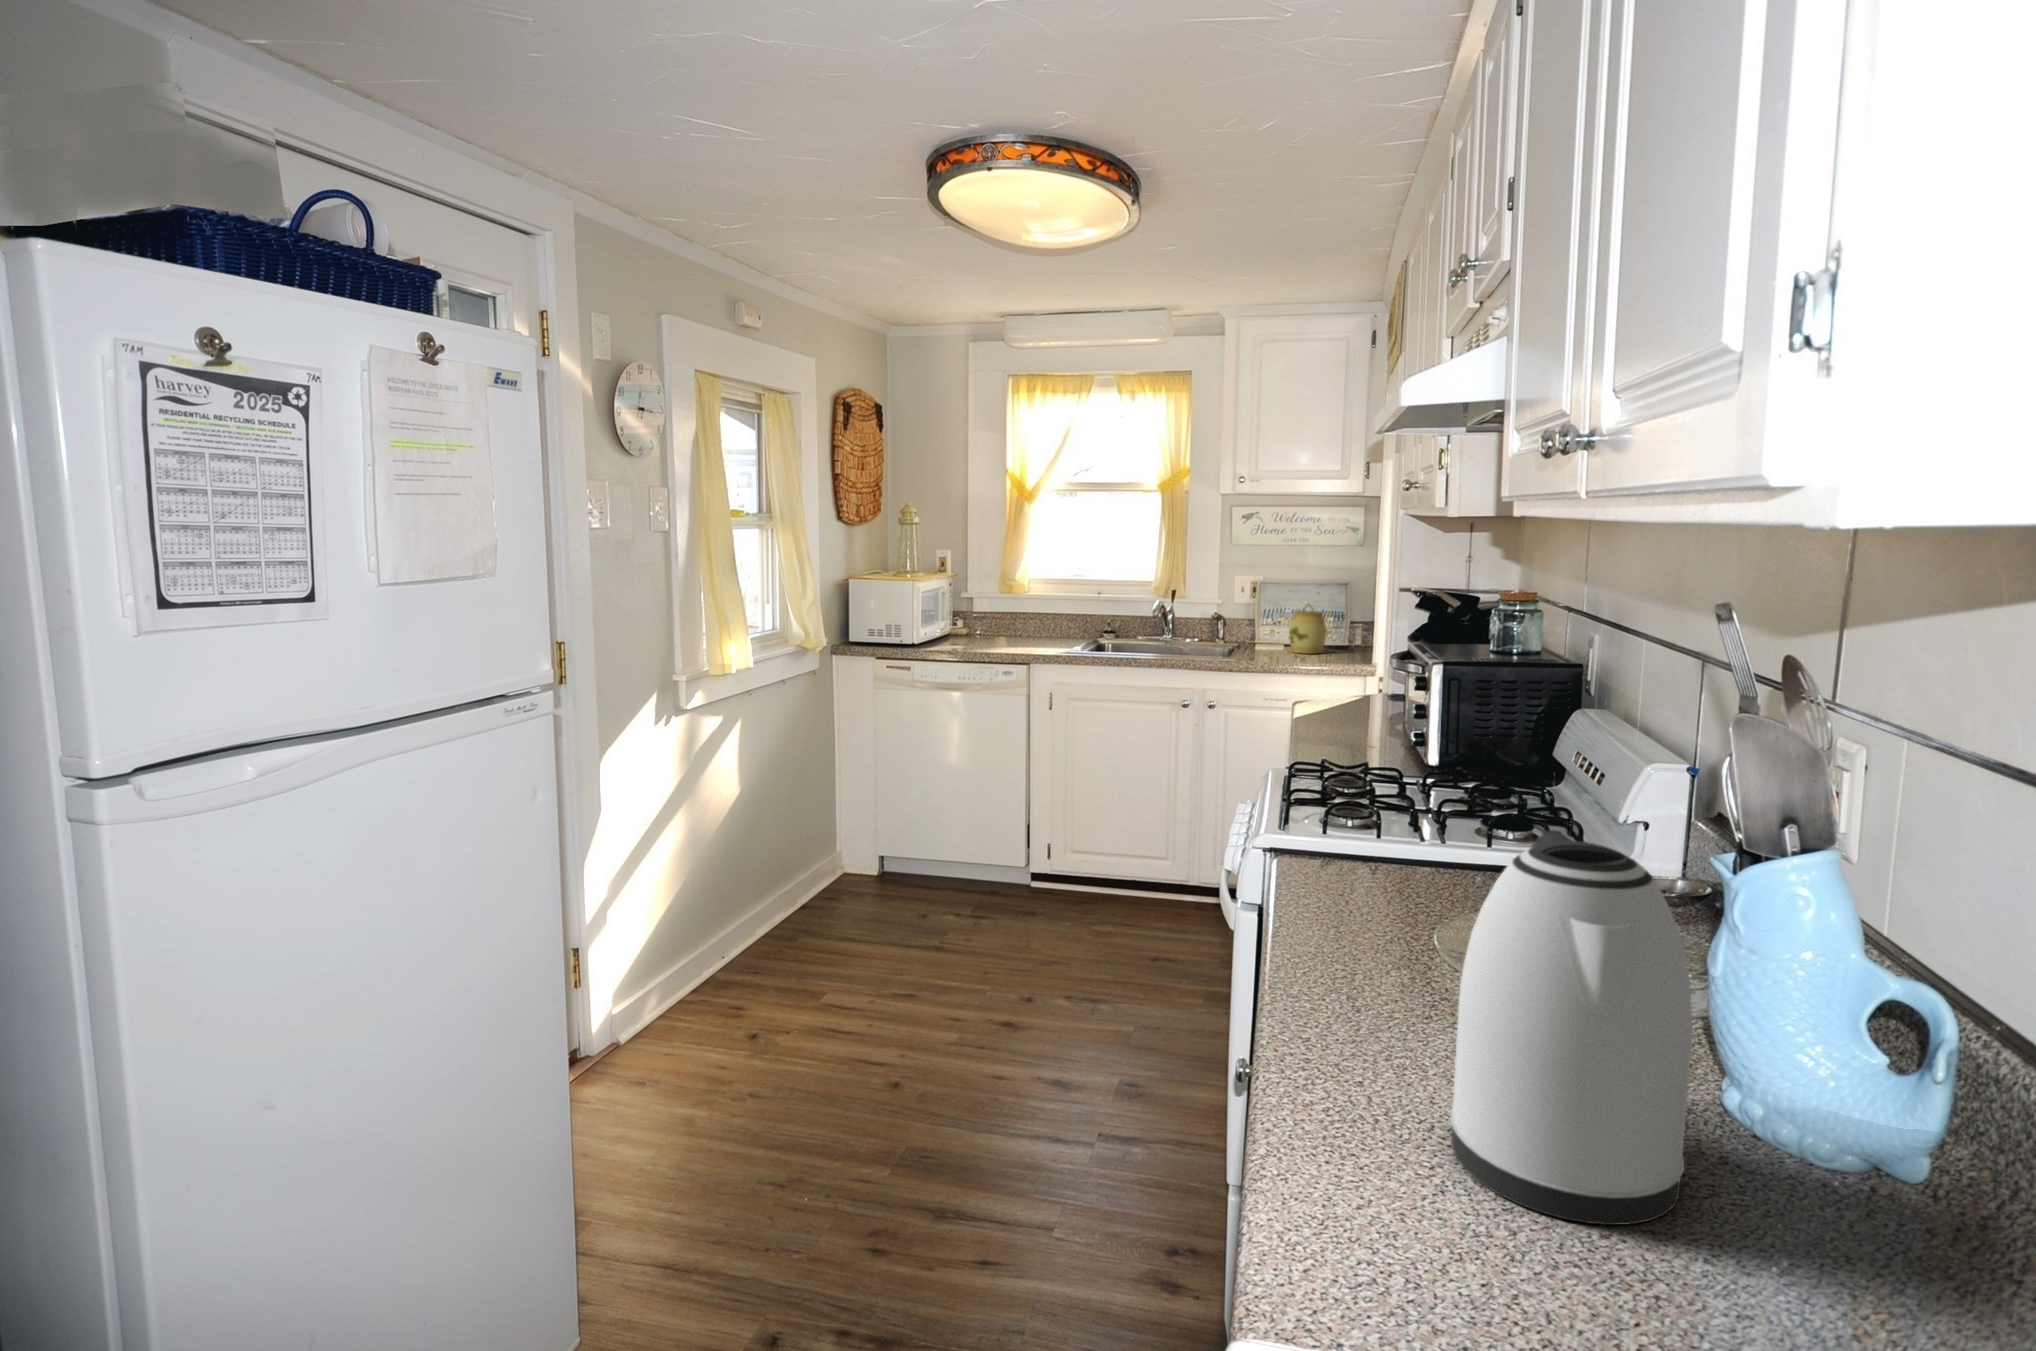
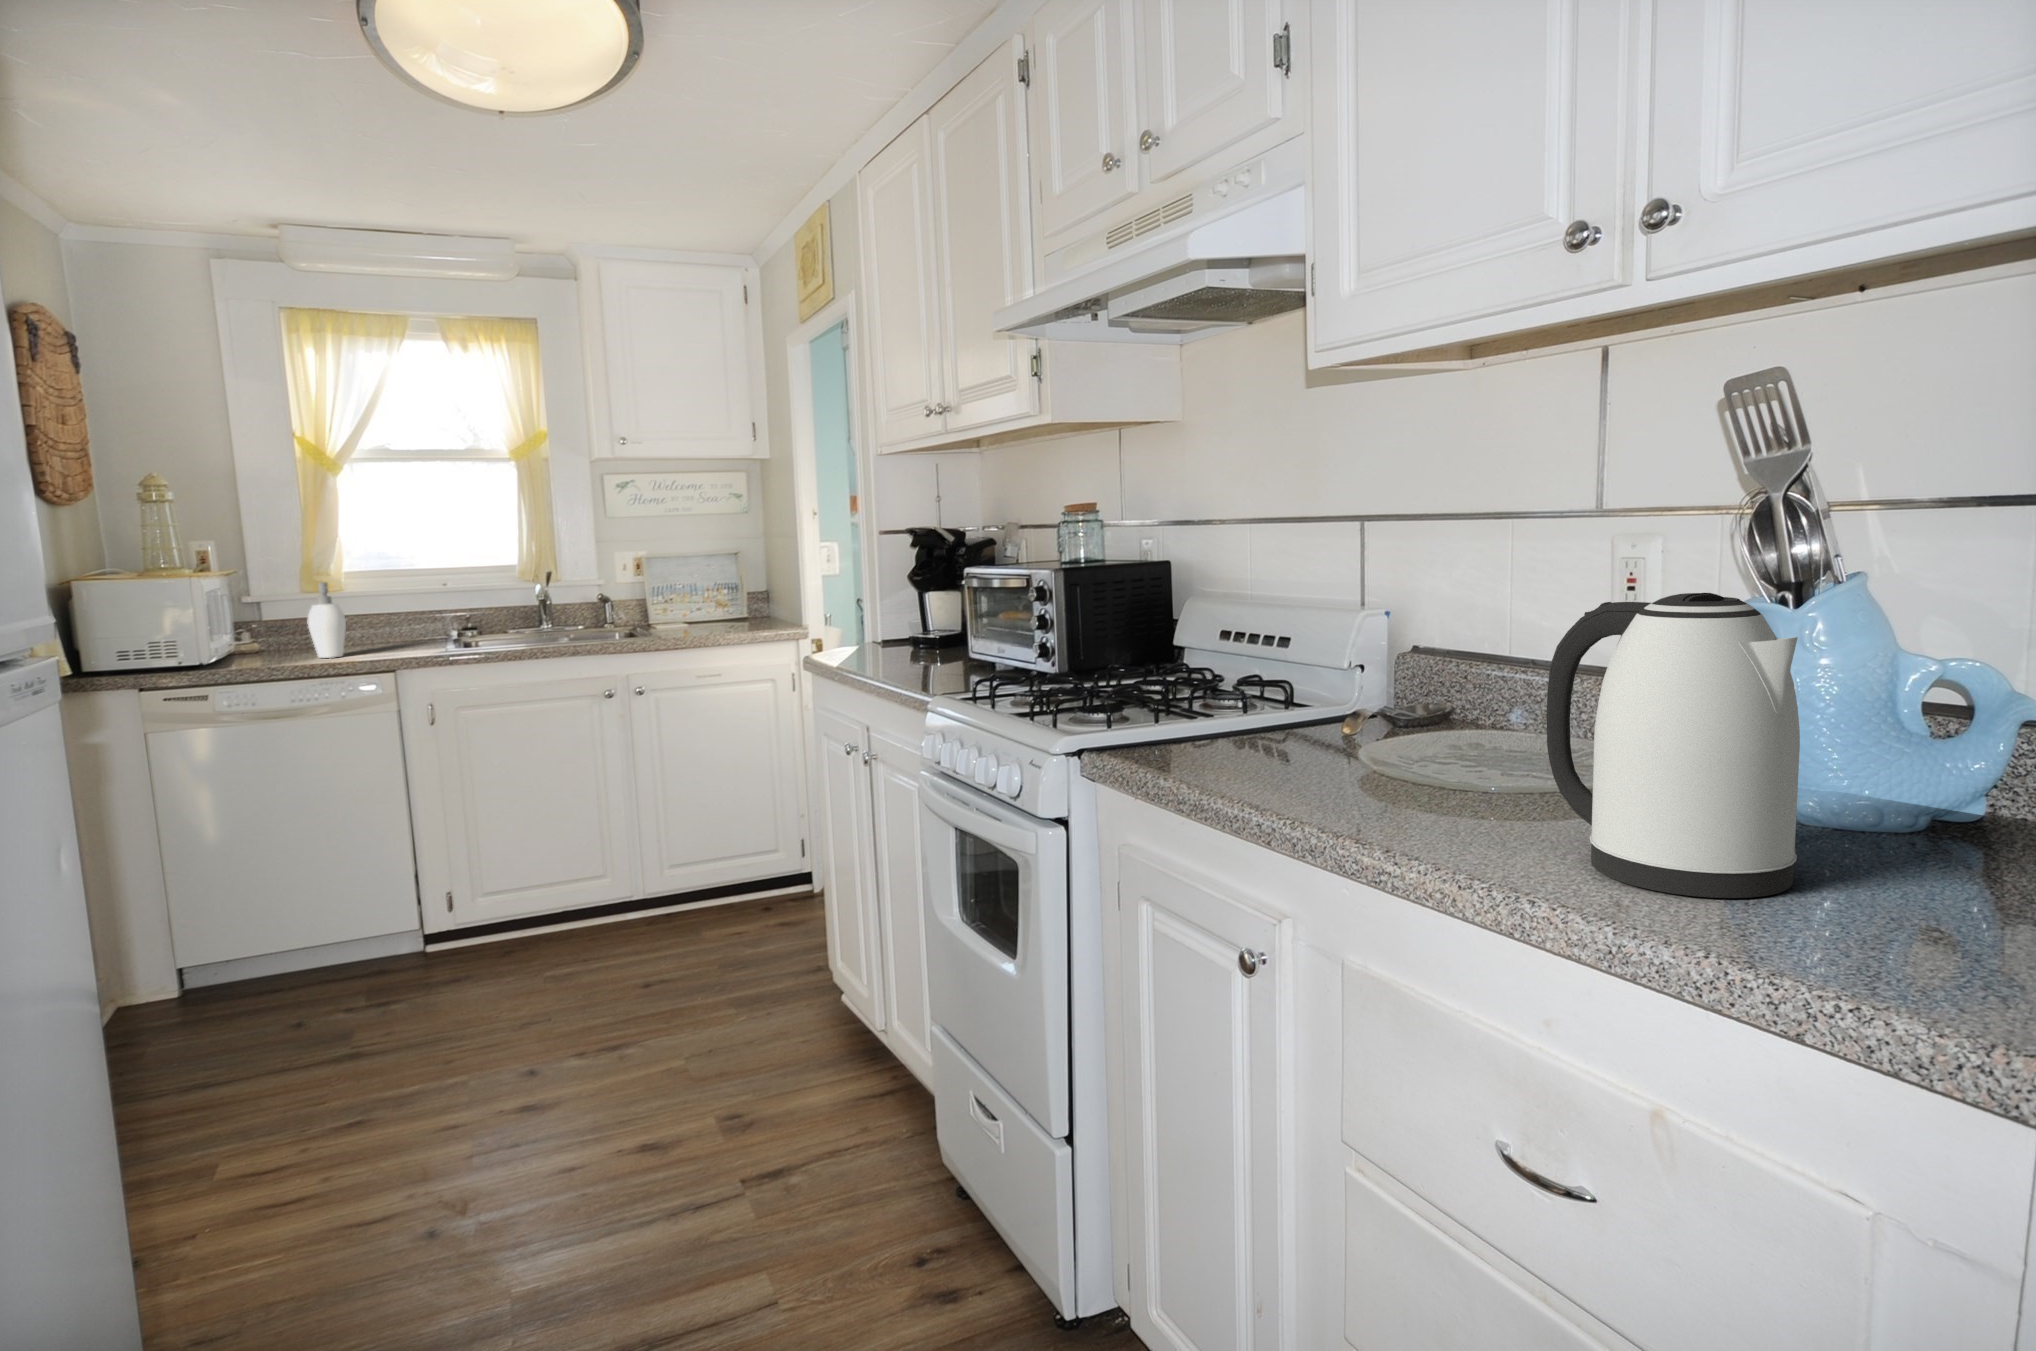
soap dispenser: none [986,589,1012,647] -> present [308,582,346,658]
jar: present [1289,604,1326,653] -> none [692,574,734,628]

